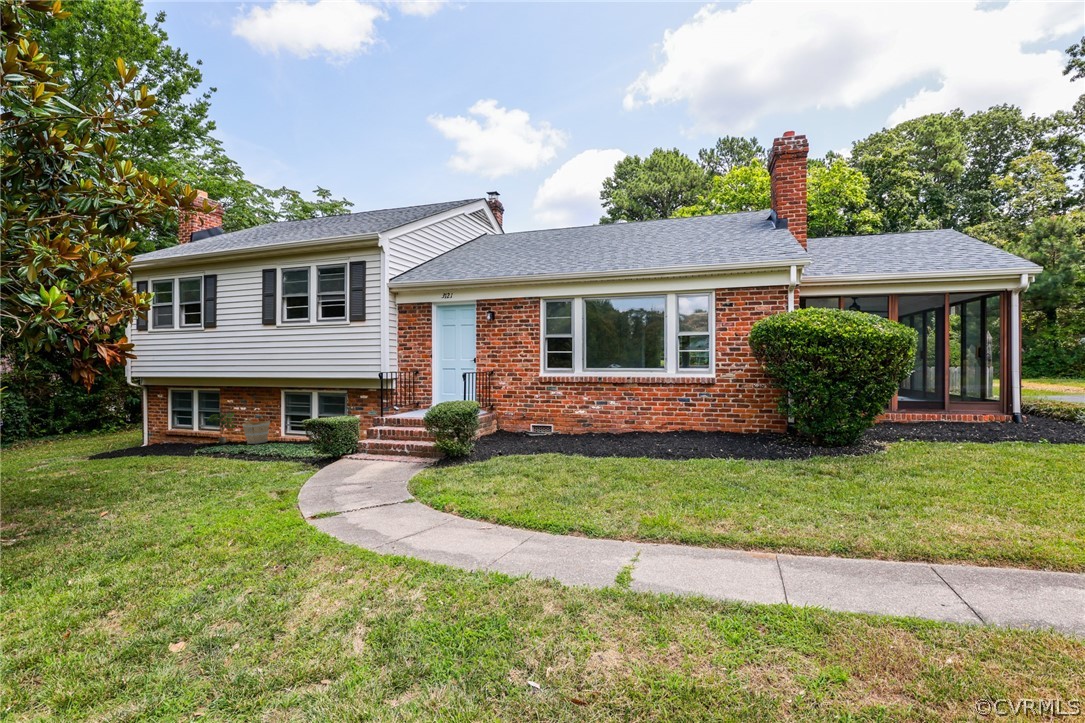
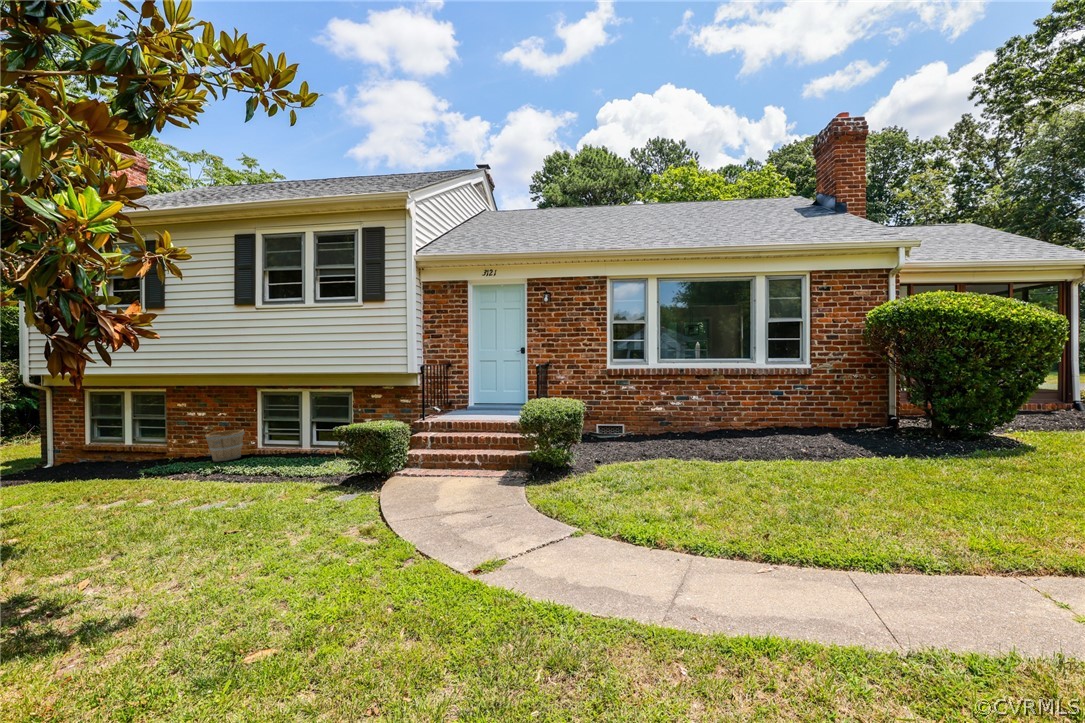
potted plant: present [208,413,235,444] -> none [149,420,193,462]

